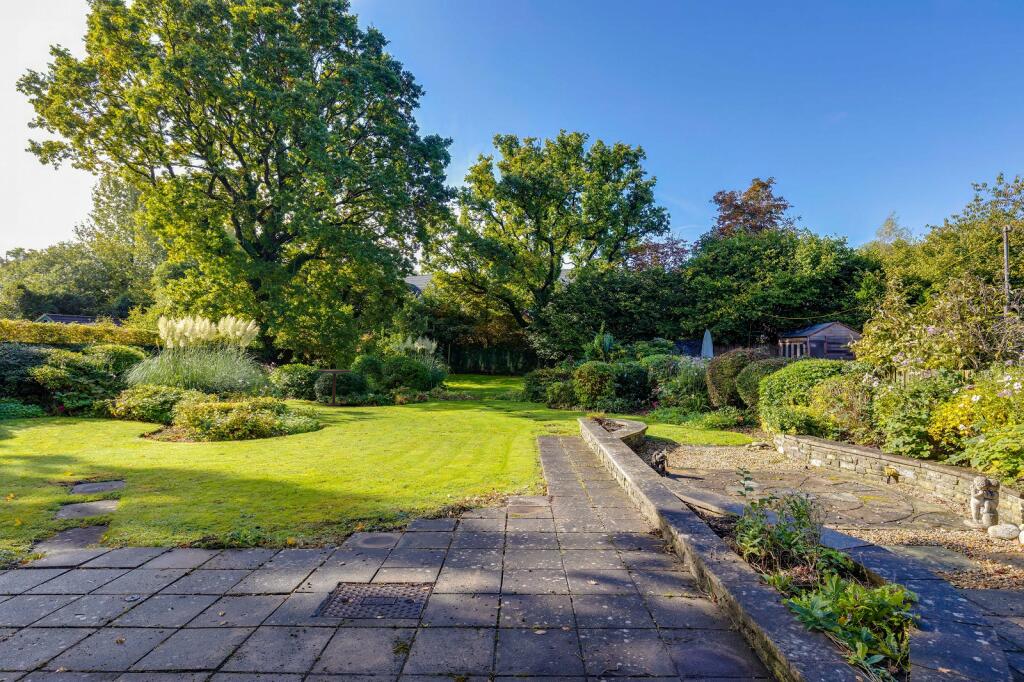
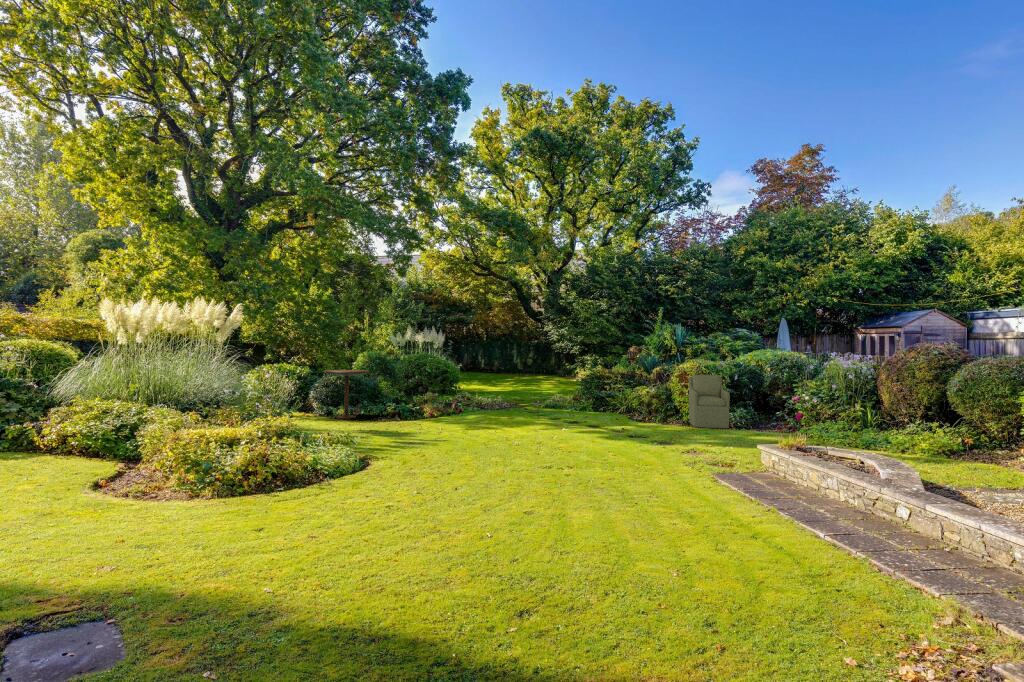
chair: none [588,376,617,417] -> present [689,375,730,428]

